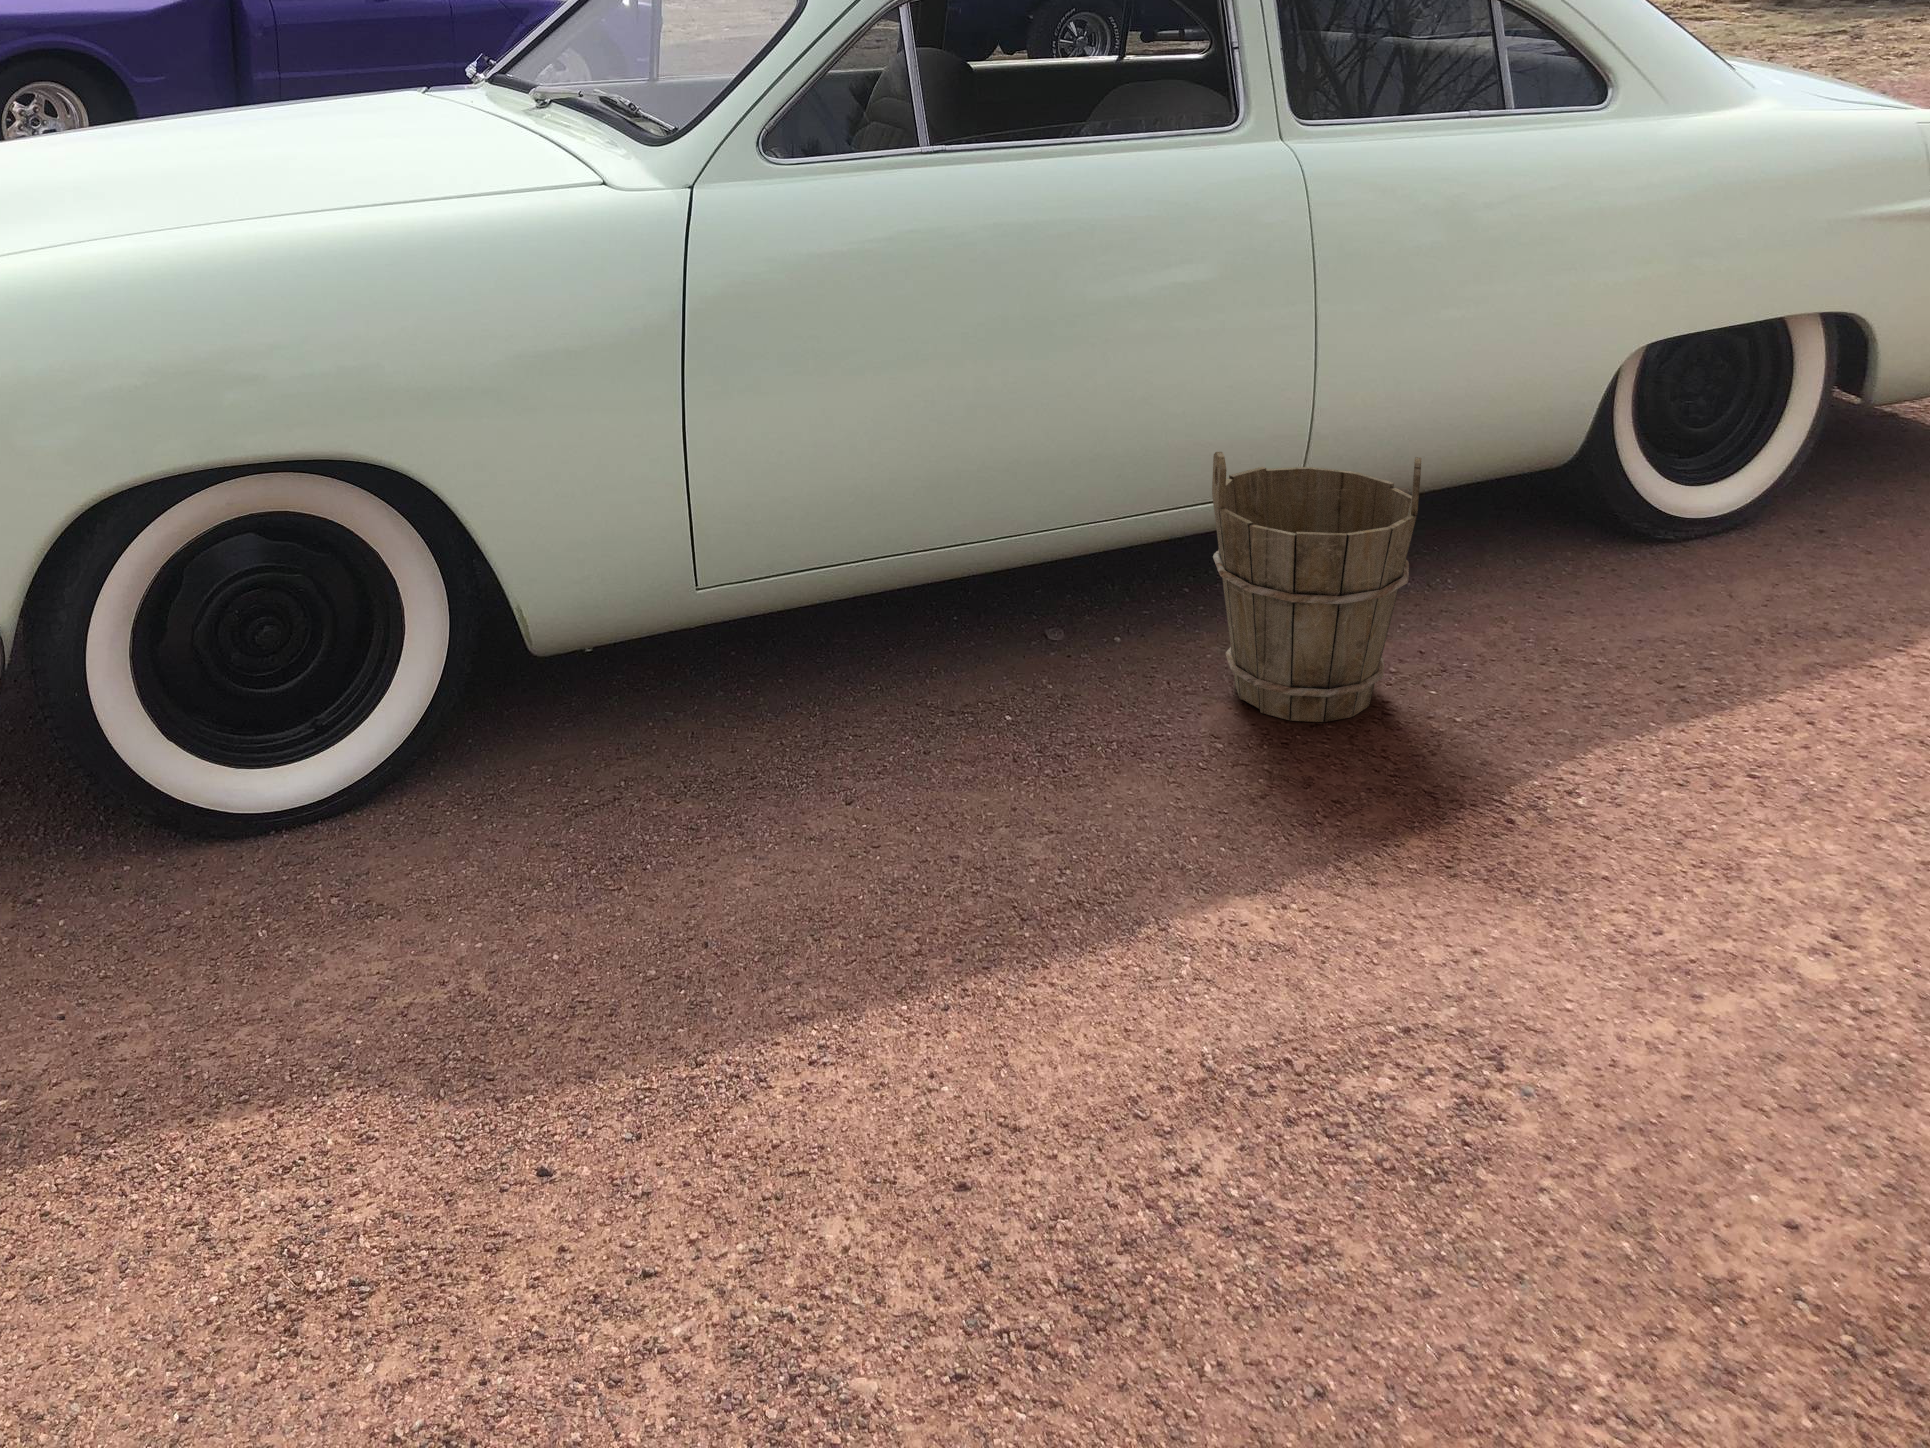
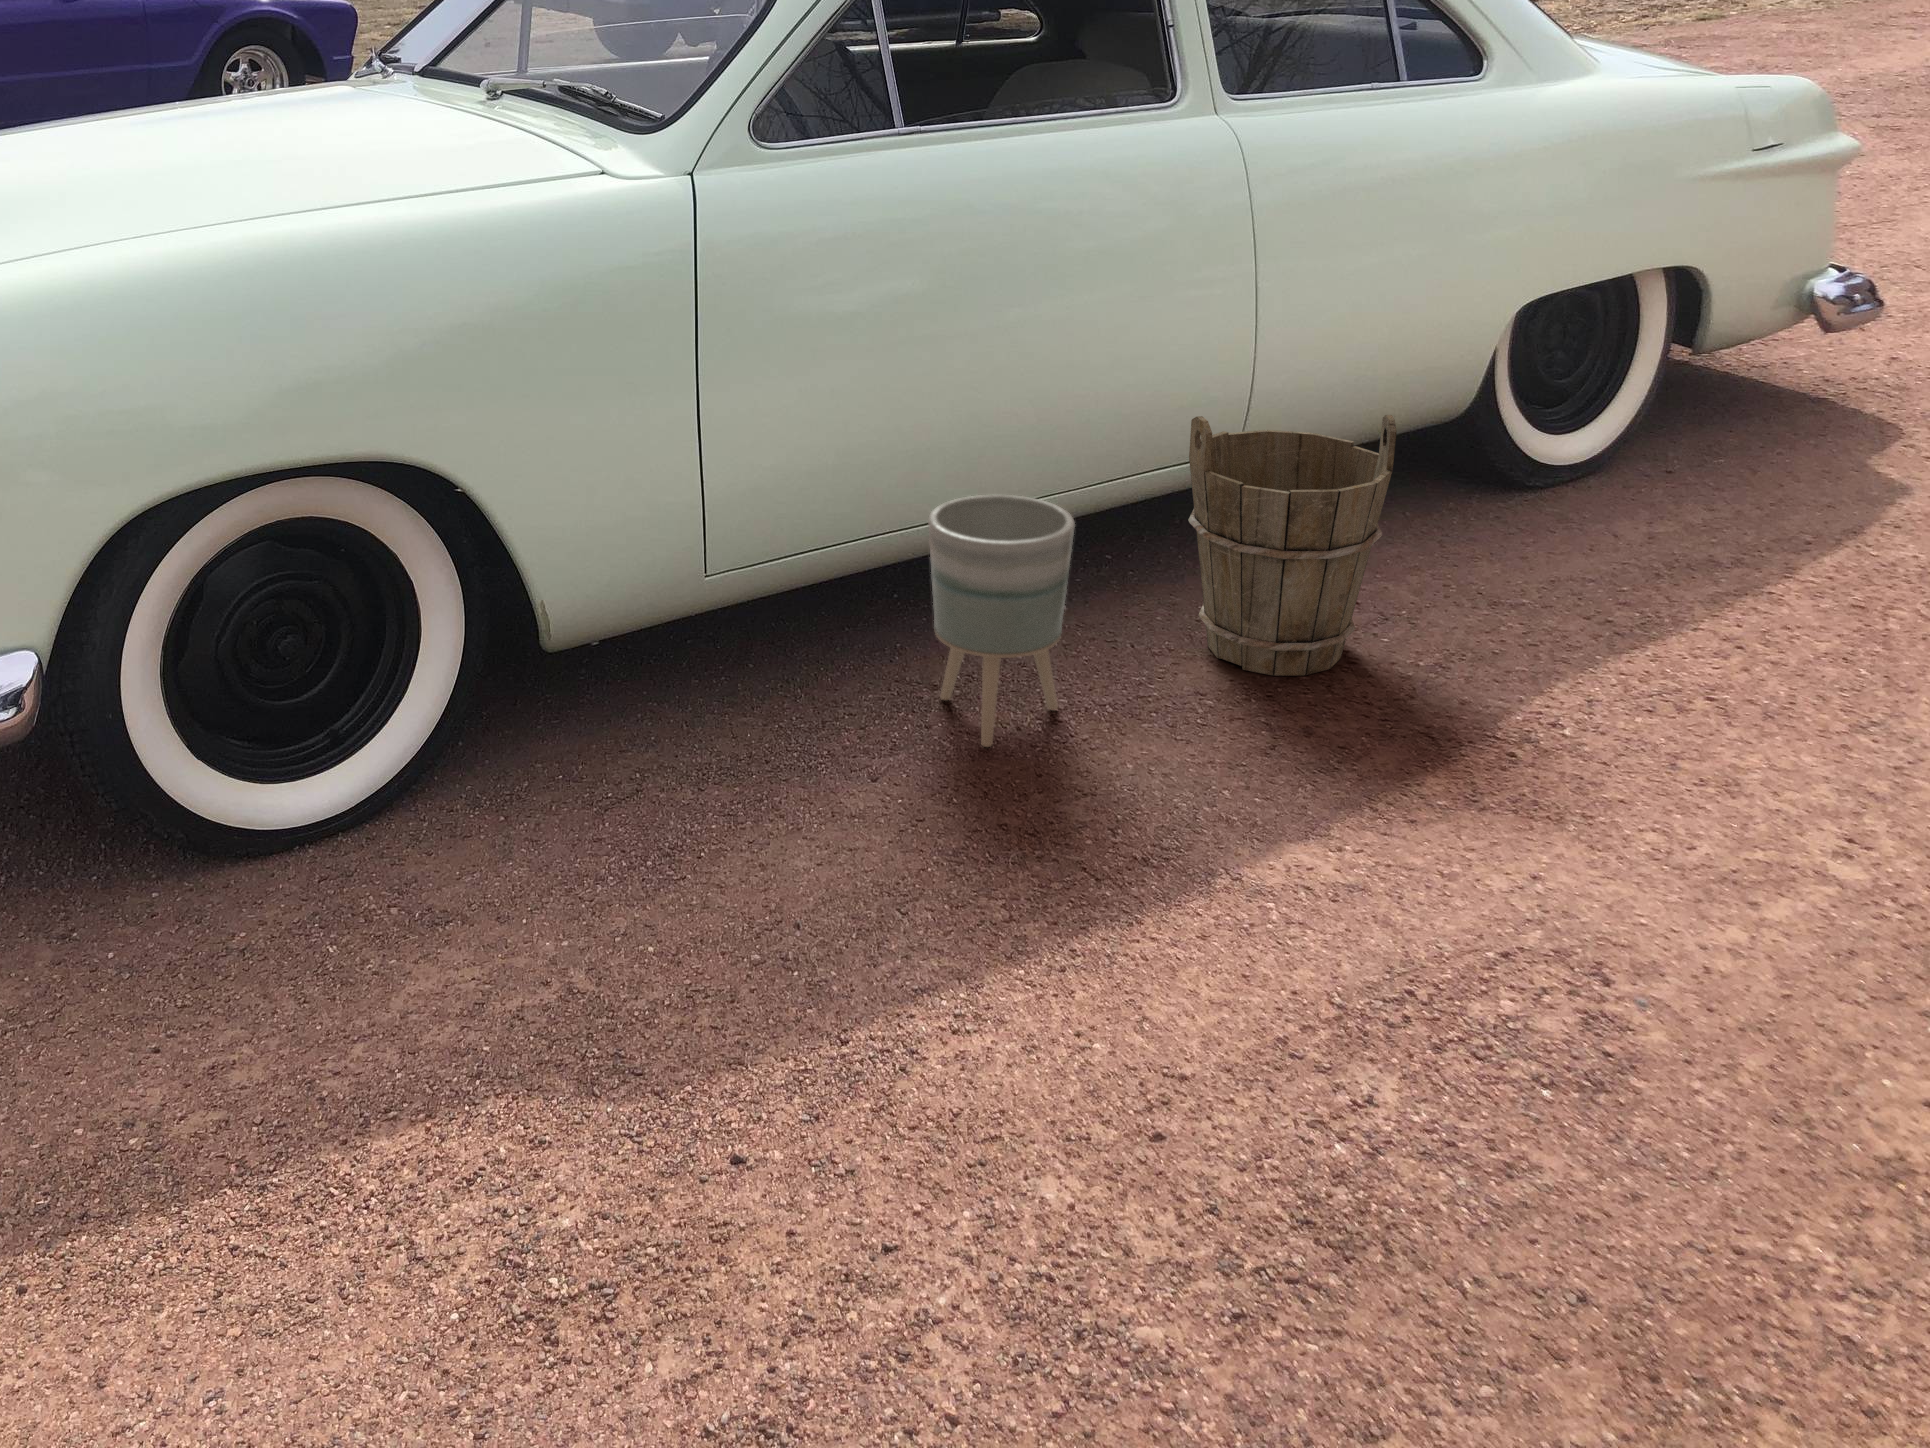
planter: none [913,523,1059,777] -> present [928,494,1074,747]

